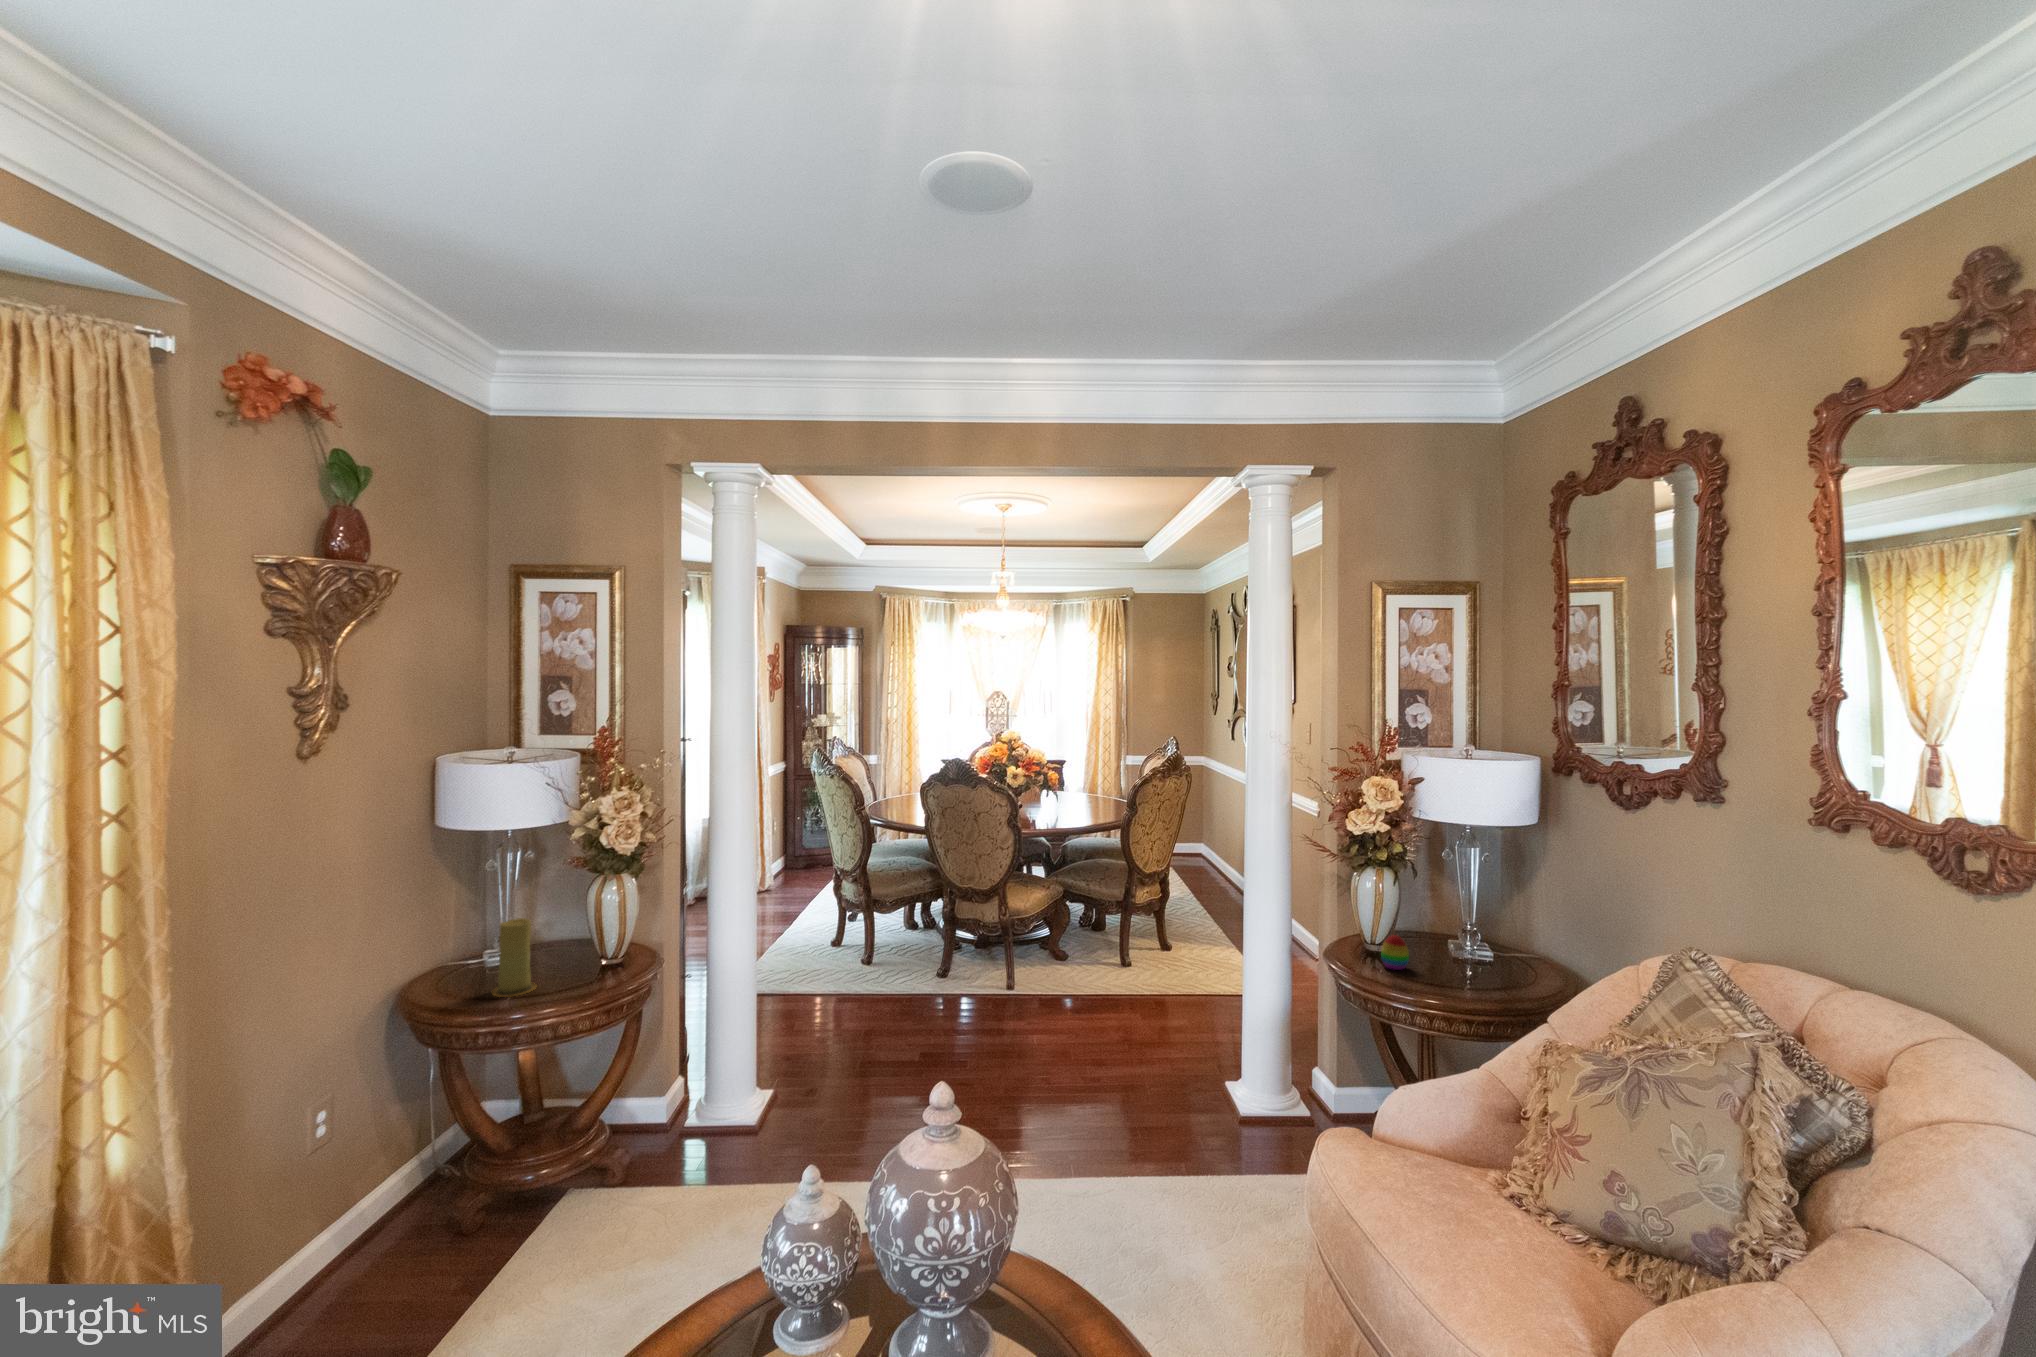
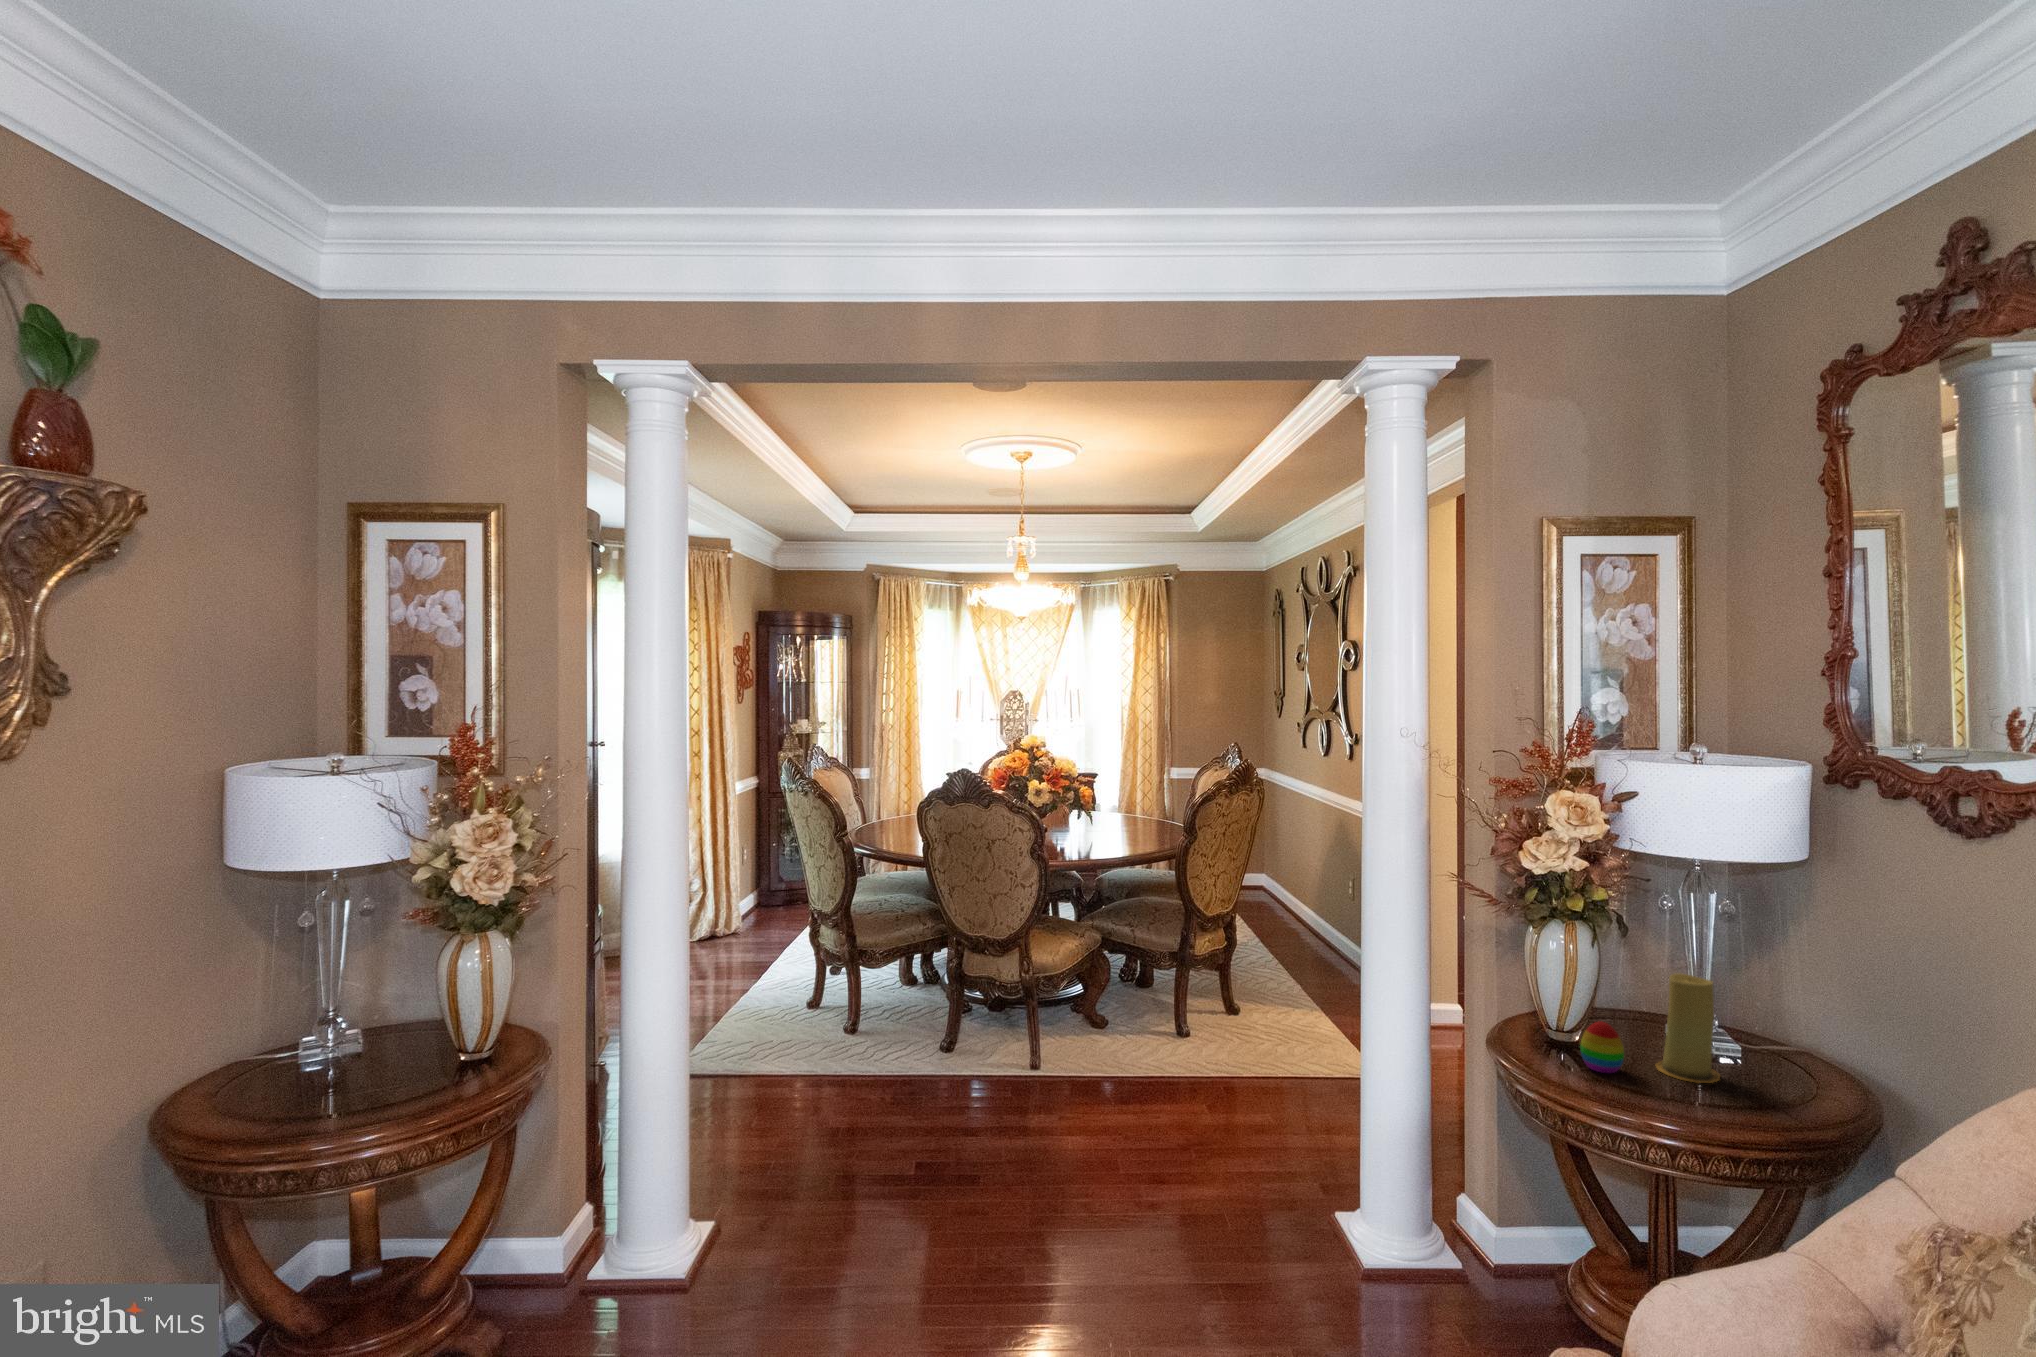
candle: present [492,918,536,997] -> present [1656,973,1720,1083]

